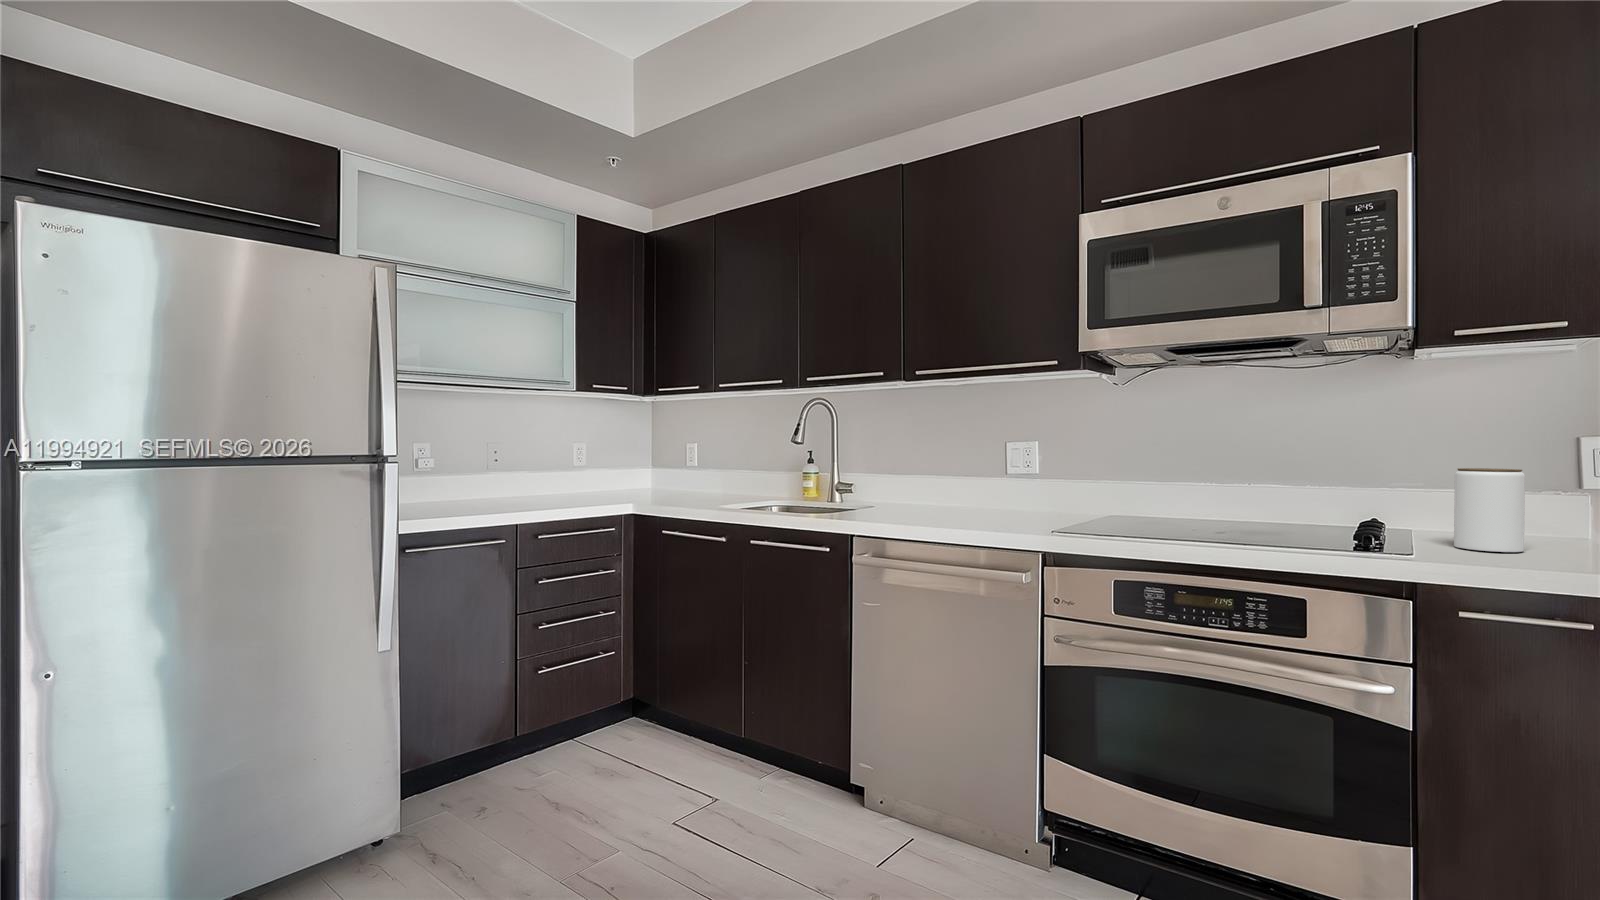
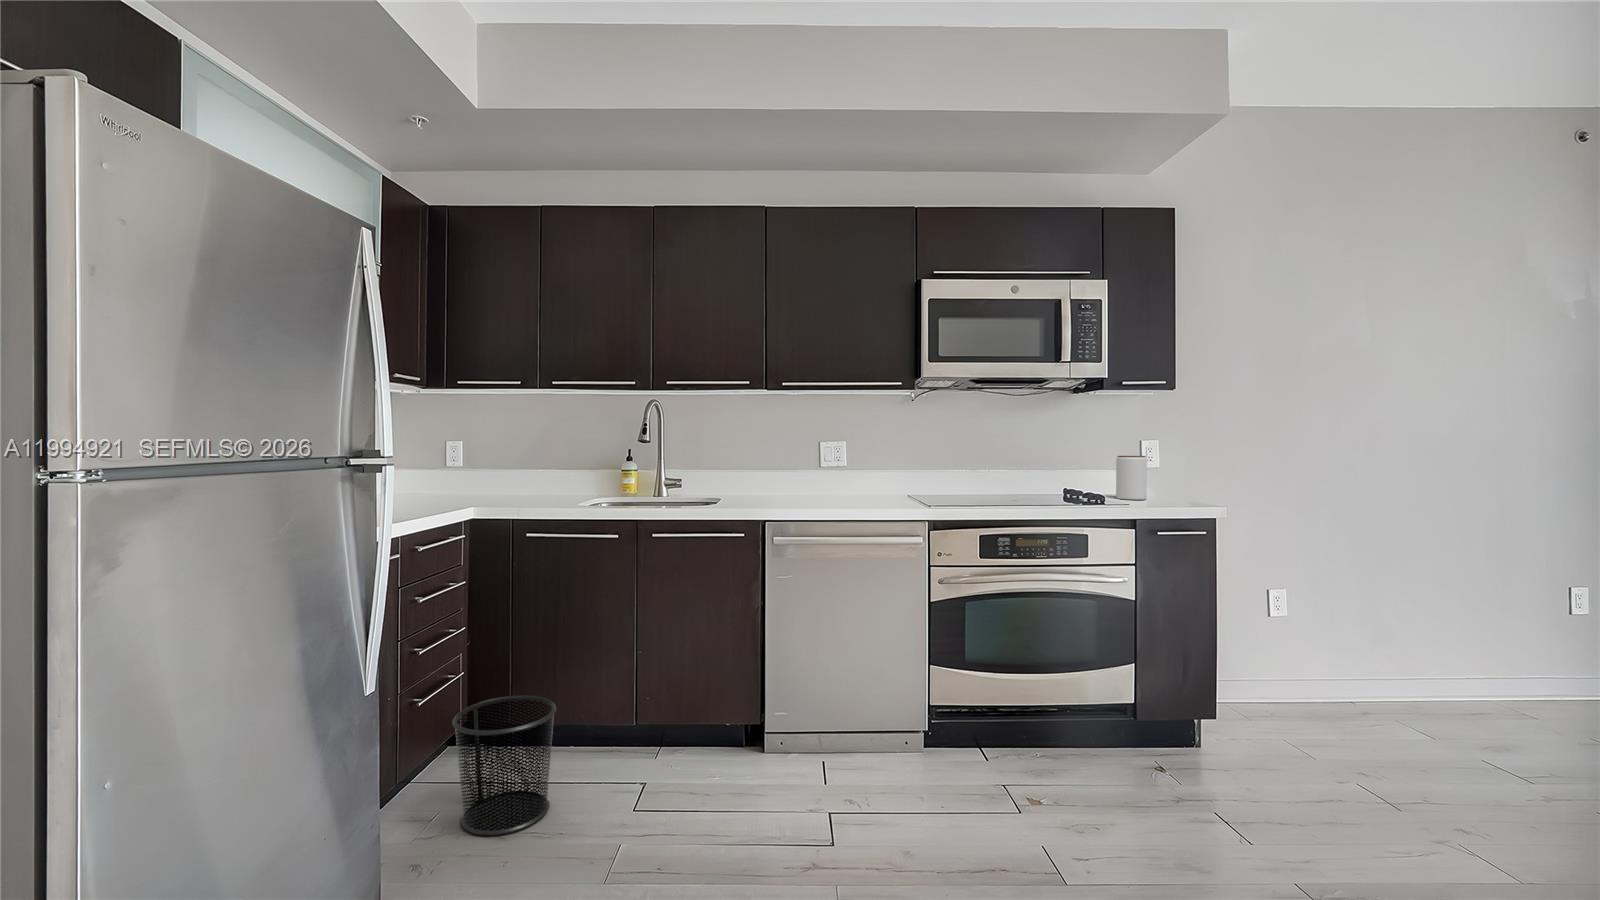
waste bin: none [559,671,647,790] -> present [452,695,557,835]

